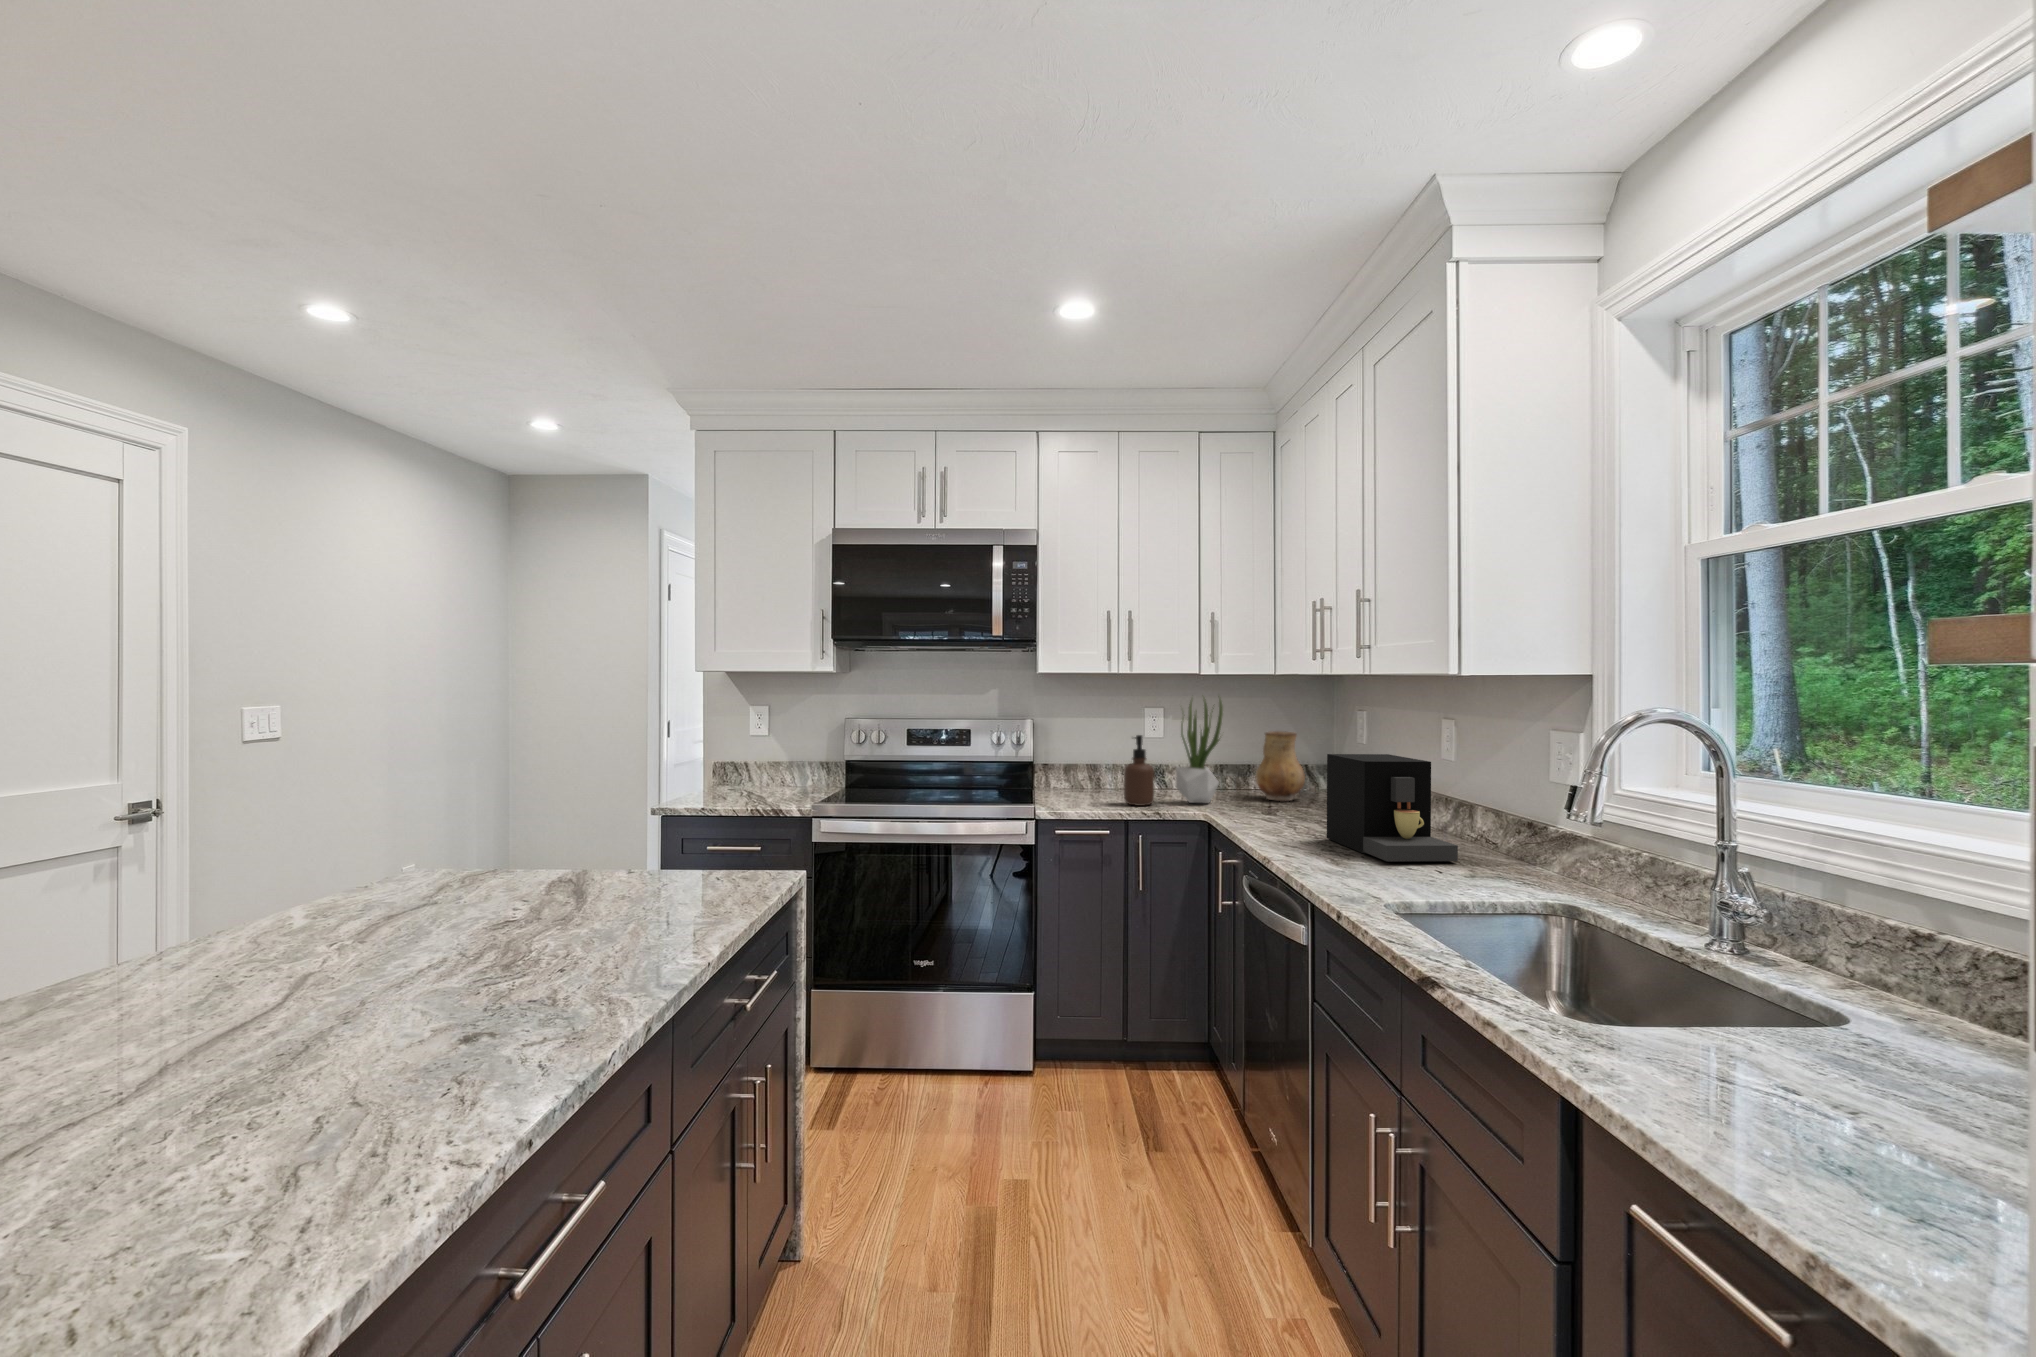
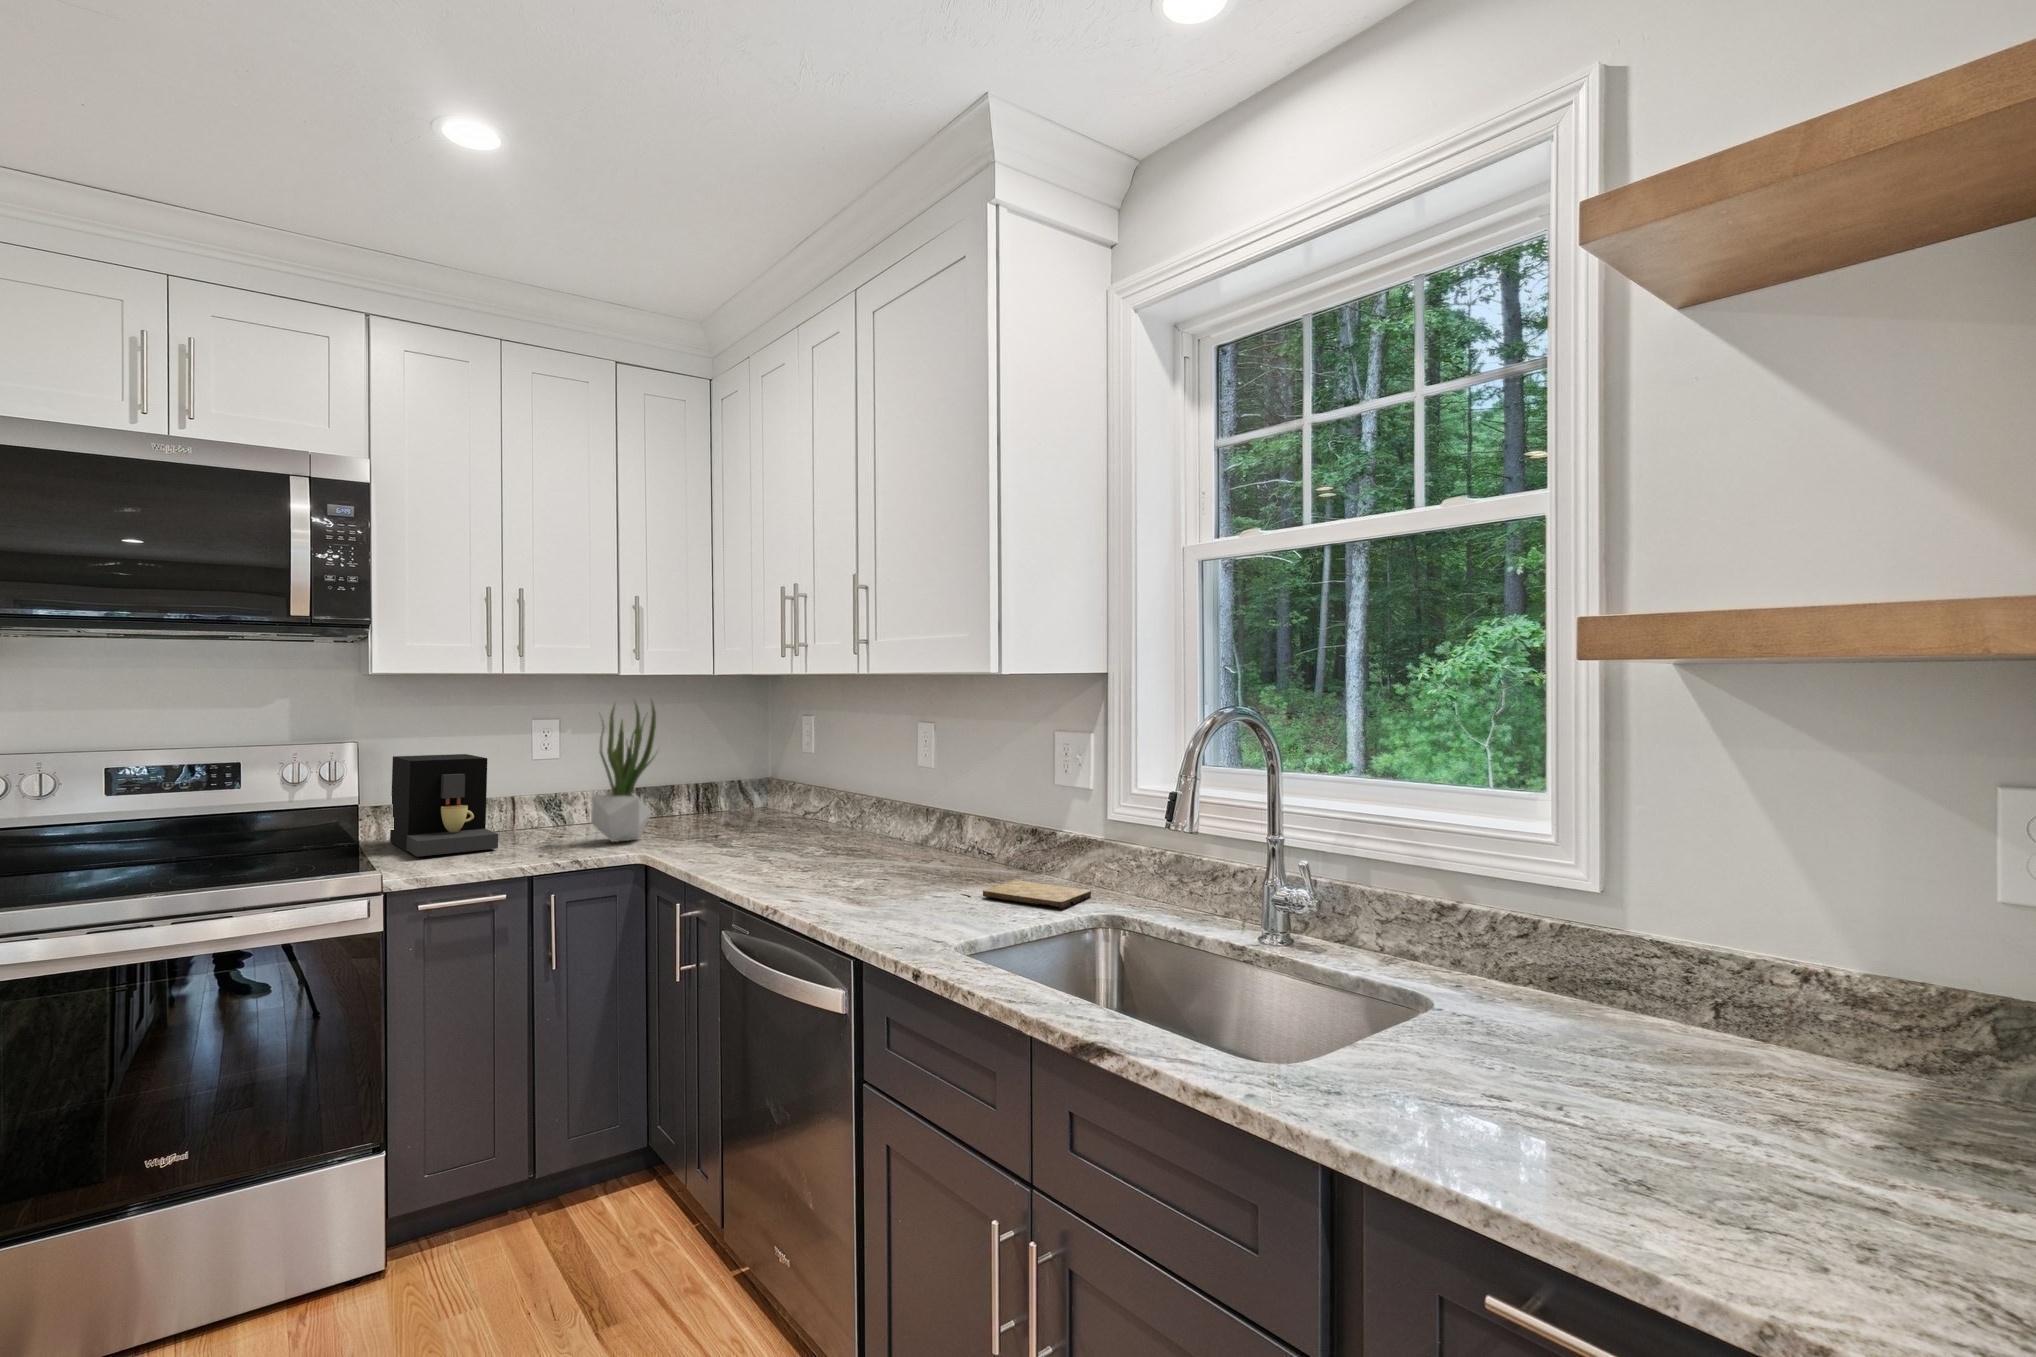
ceramic pitcher: present [1256,731,1305,801] -> none [693,744,752,827]
soap dispenser: present [1124,735,1154,806] -> none [514,755,562,854]
coffee maker: present [1327,754,1458,861] -> present [390,754,498,857]
cutting board: none [1451,866,1563,891] -> present [983,880,1091,909]

